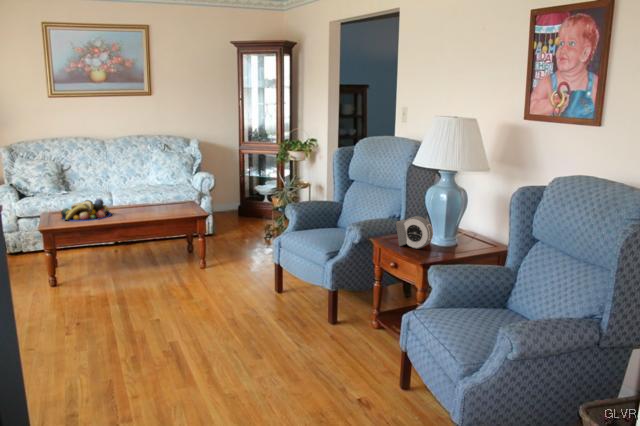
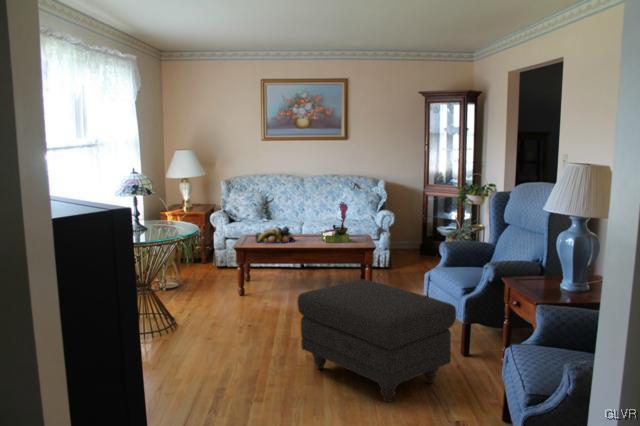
flower arrangement: none [141,165,177,215] -> present [321,202,349,243]
alarm clock: present [396,216,433,249] -> none [523,258,559,290]
ottoman: none [152,256,336,395] -> present [297,279,456,402]

